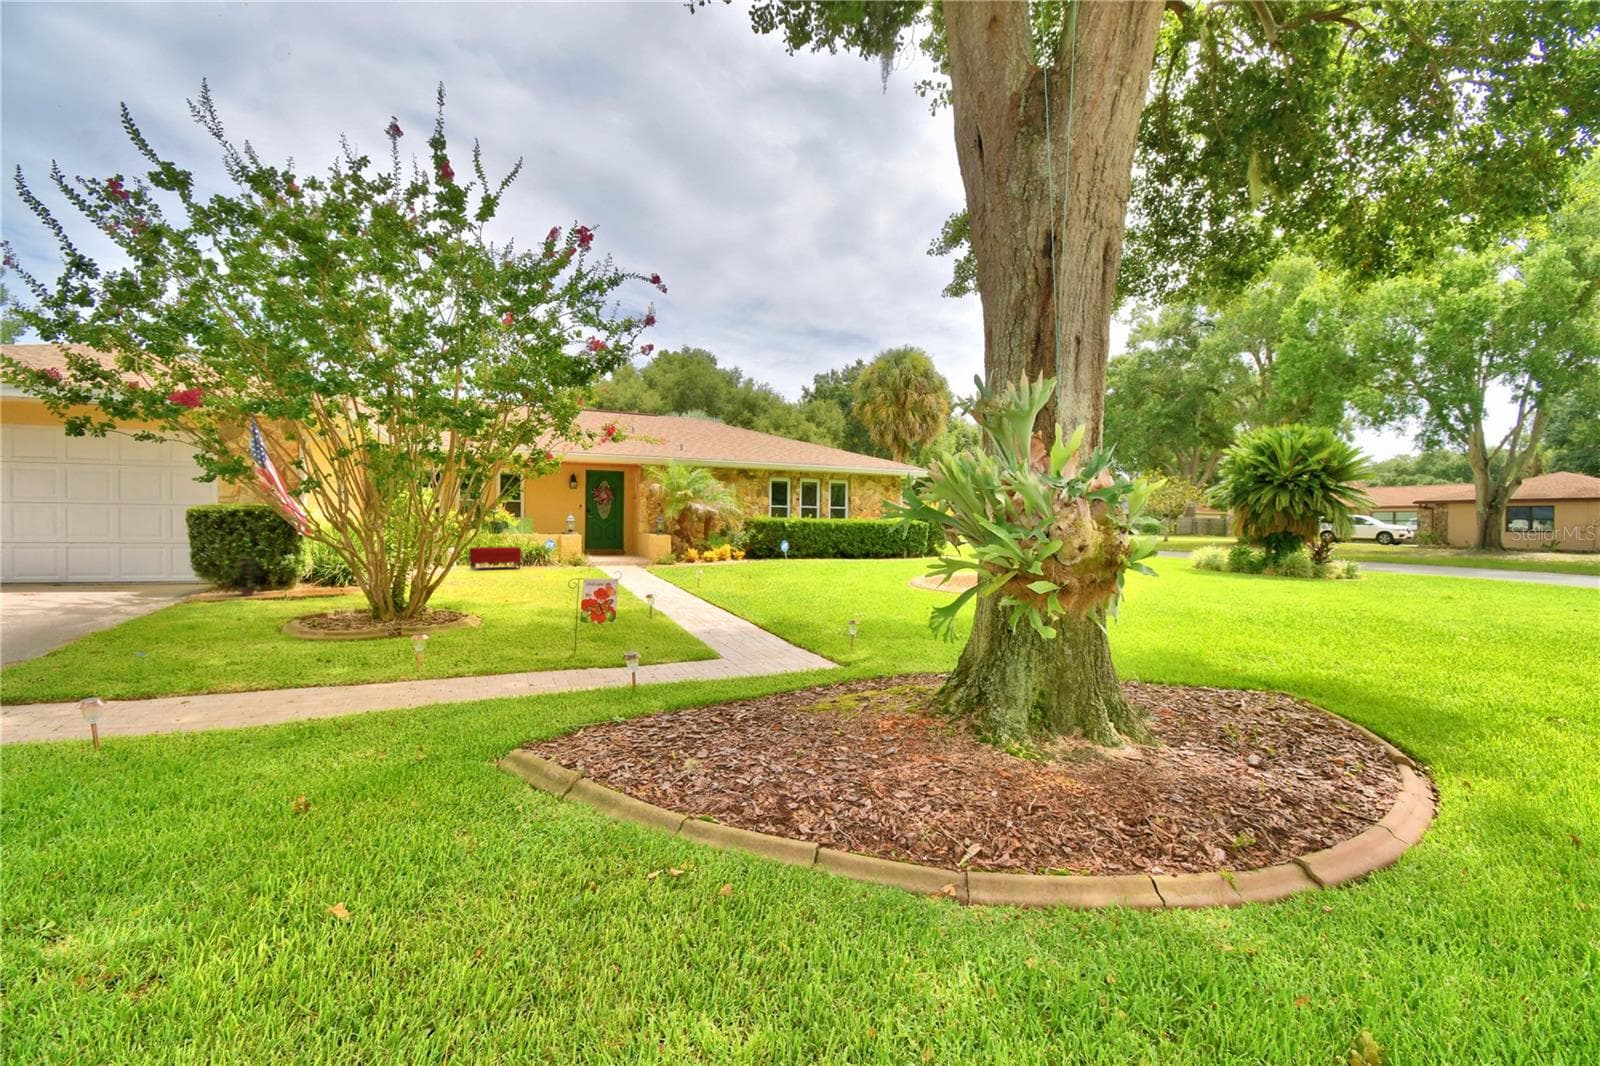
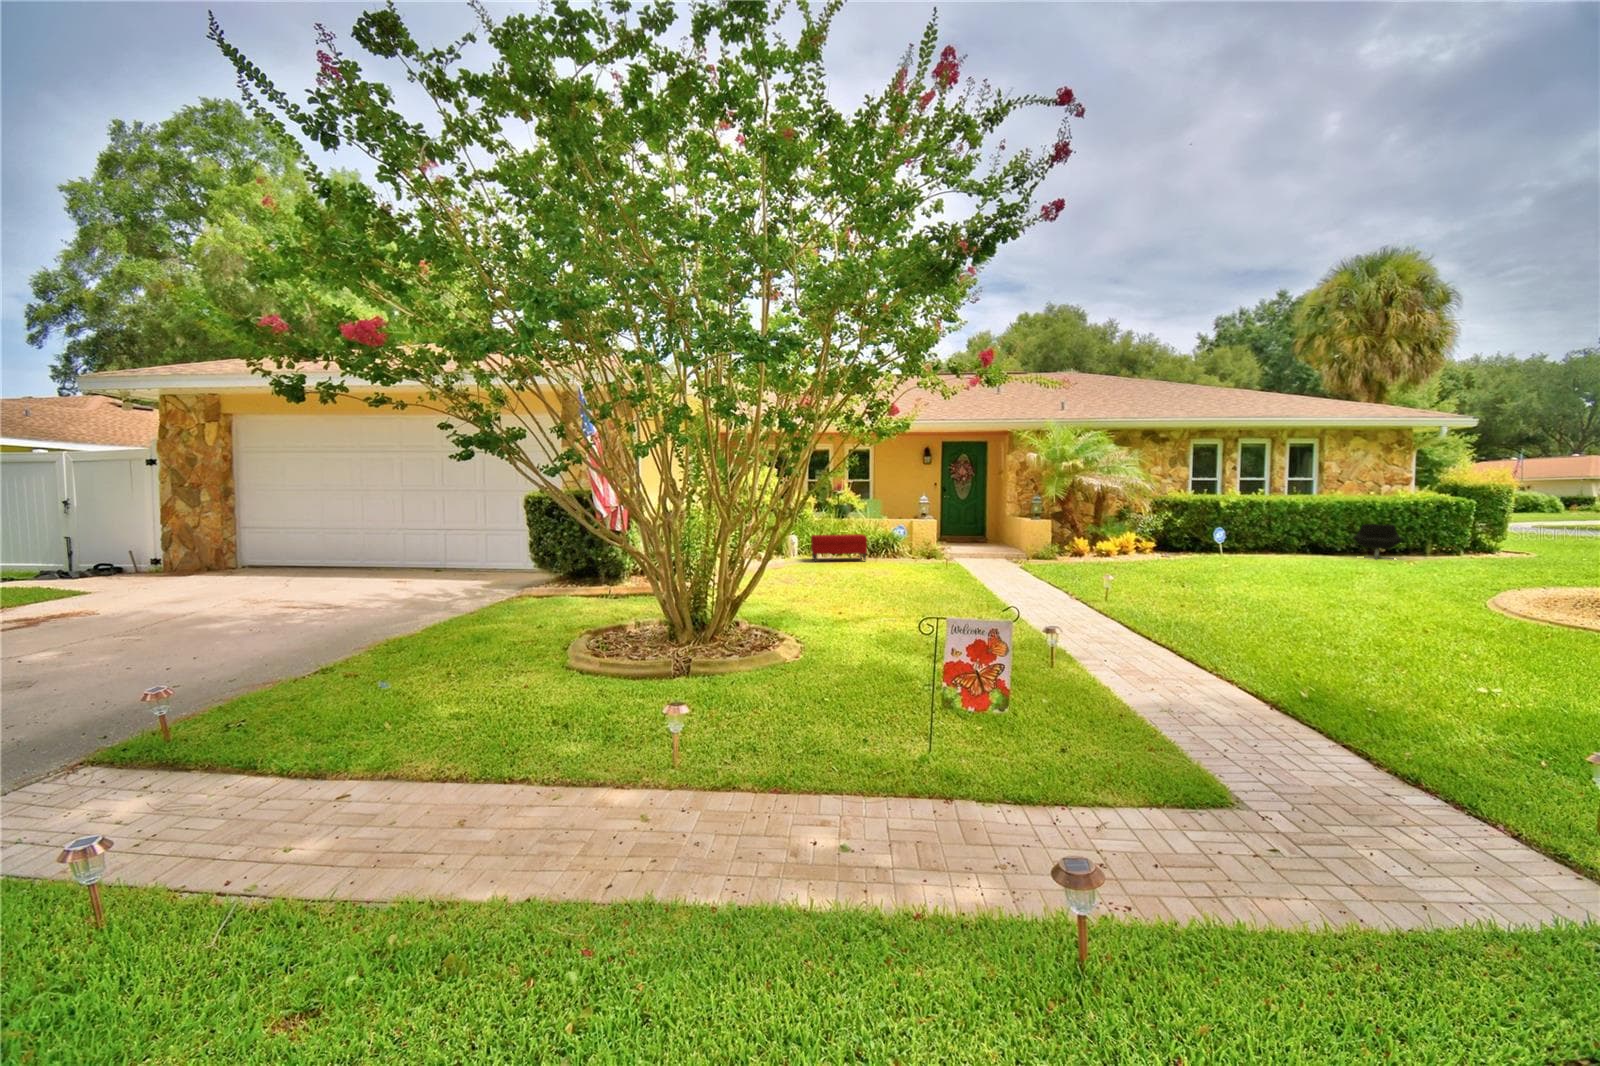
lounge chair: none [862,538,887,561] -> present [1353,524,1402,559]
decorative plant: present [237,557,261,596] -> none [569,547,600,589]

